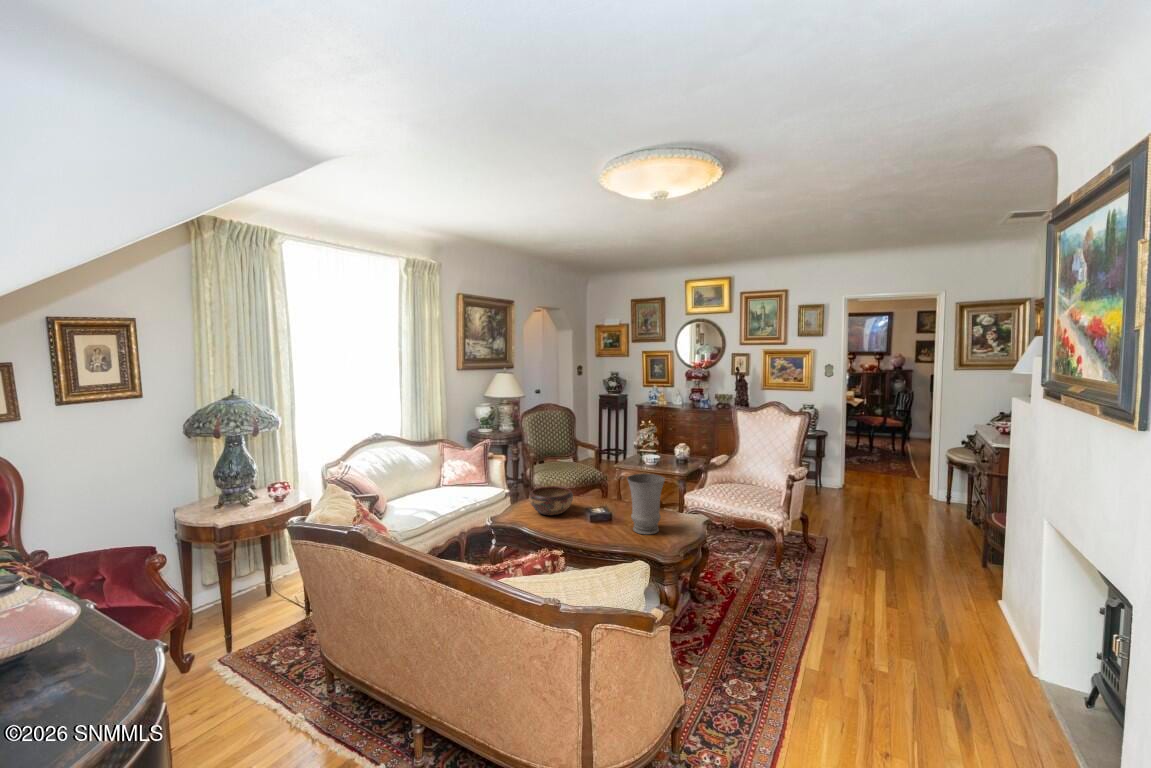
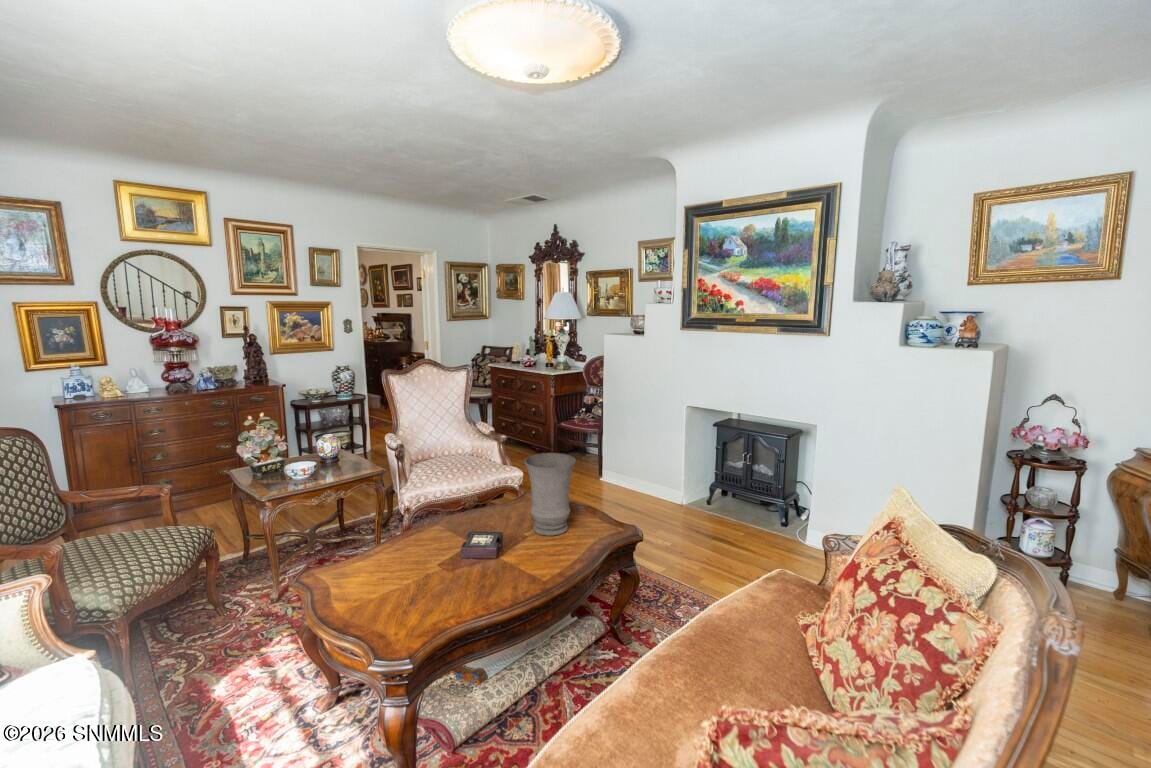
decorative bowl: present [529,486,573,515] -> none [365,534,453,599]

